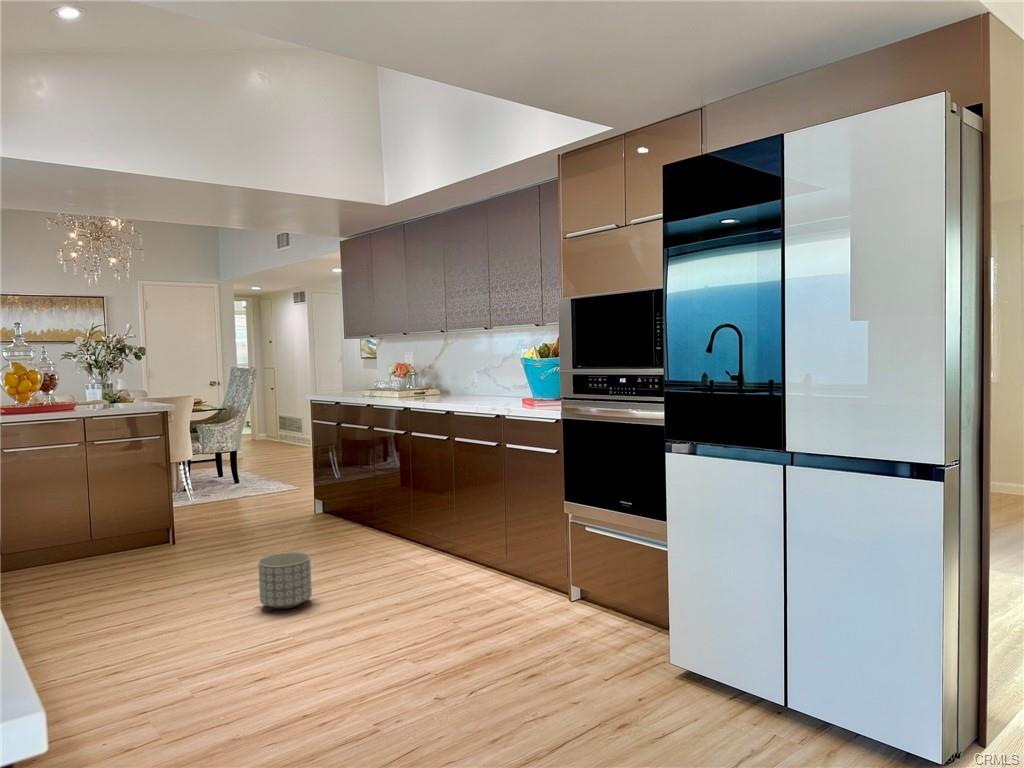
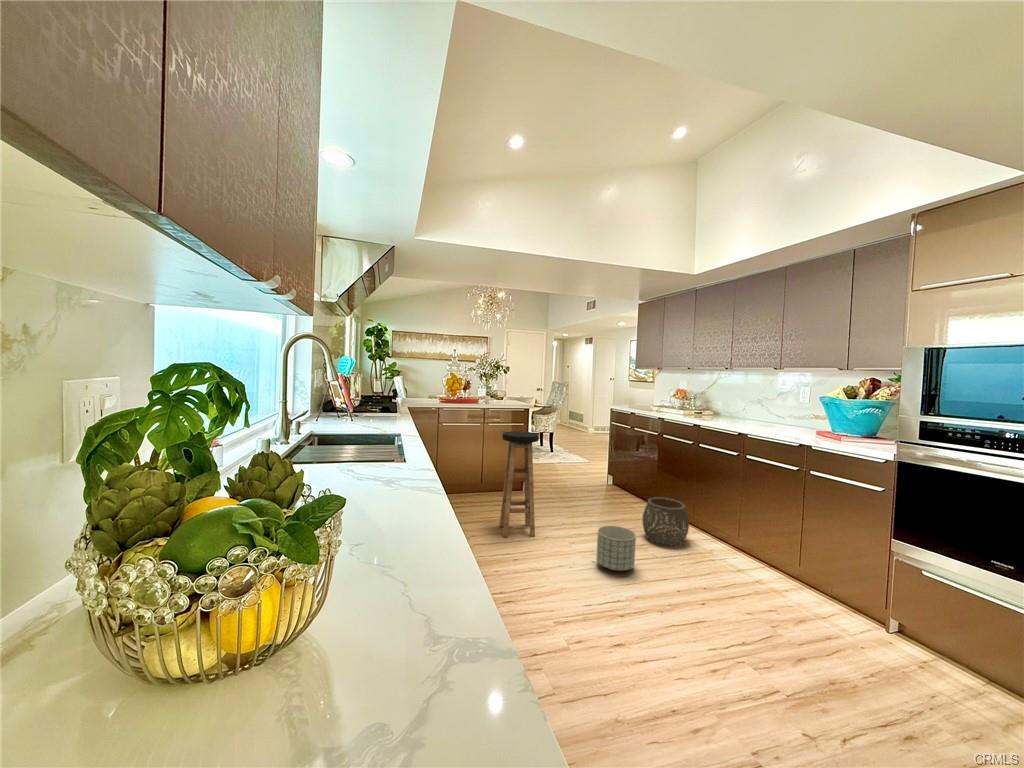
bar stool: none [109,443,176,604] -> present [500,431,539,537]
woven basket: none [337,510,397,571] -> present [642,497,689,546]

